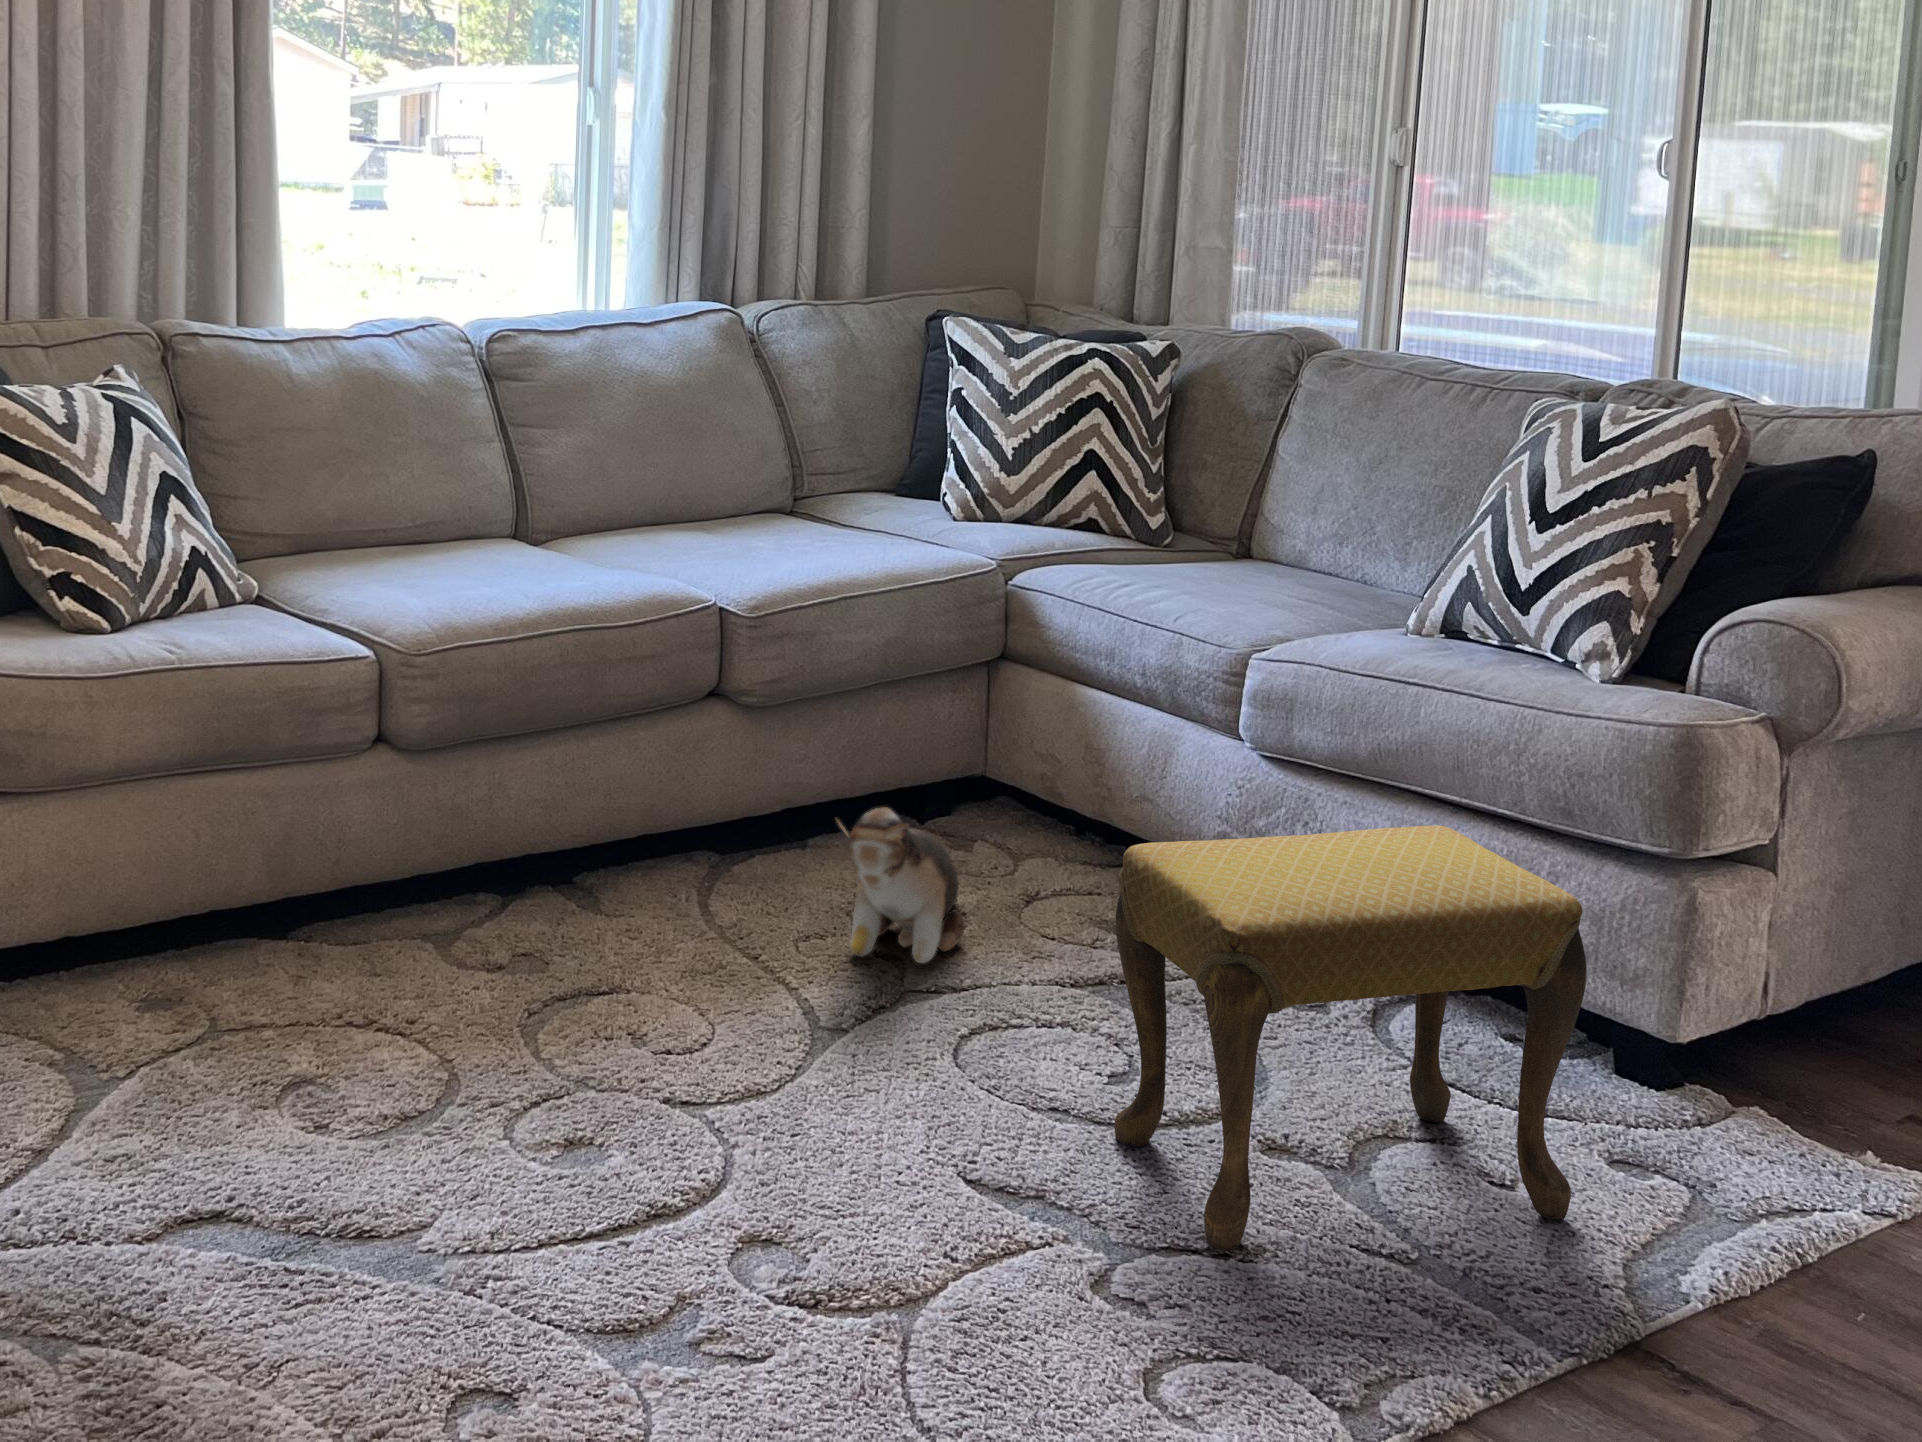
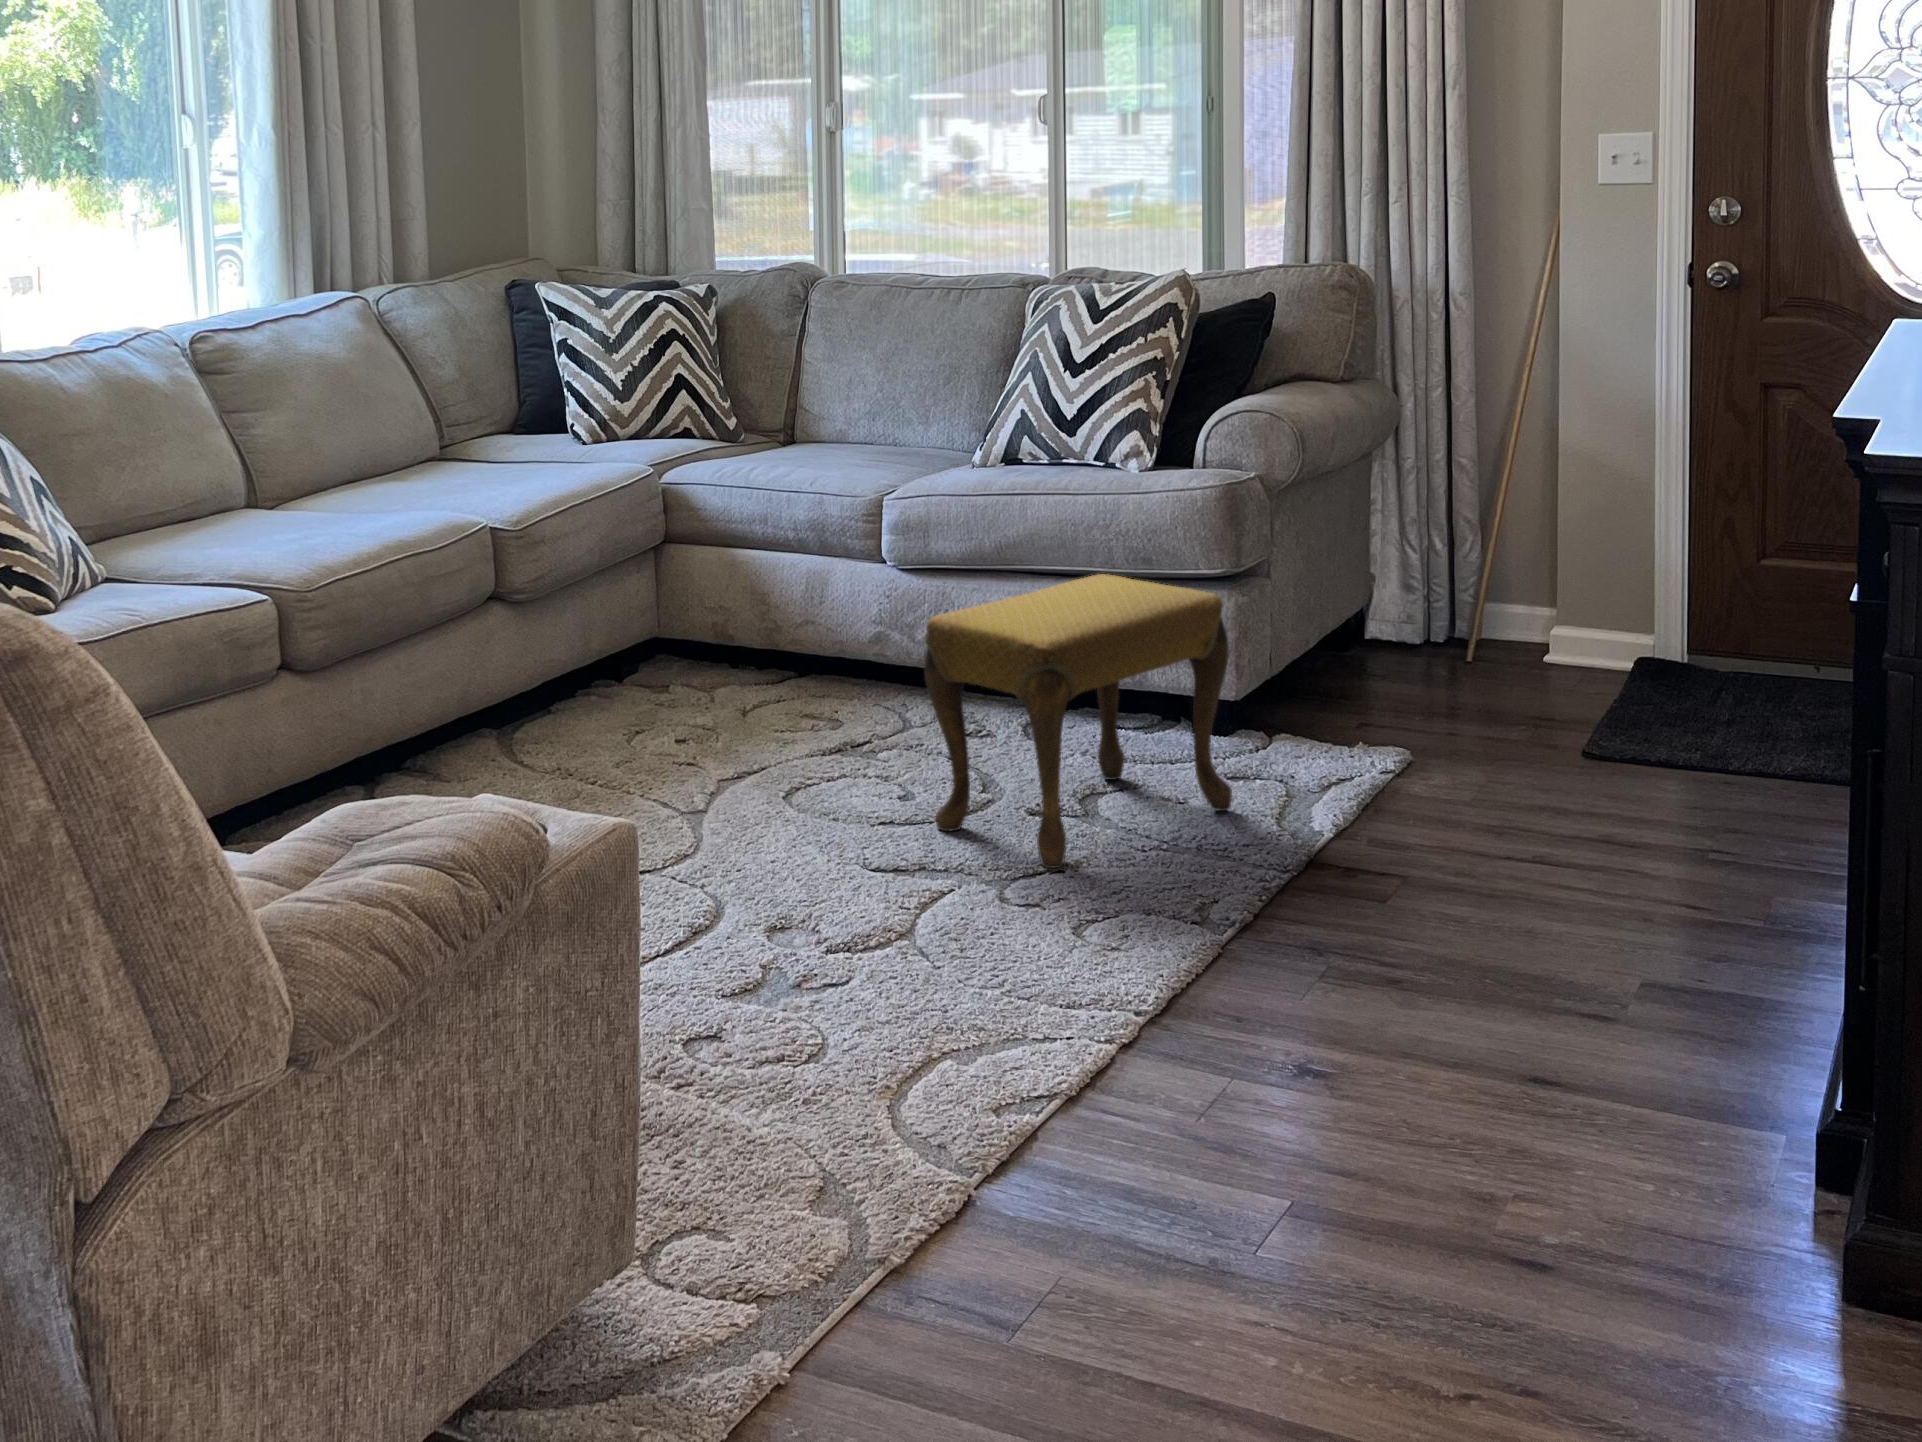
plush toy: present [837,807,965,963] -> none [652,648,730,769]

